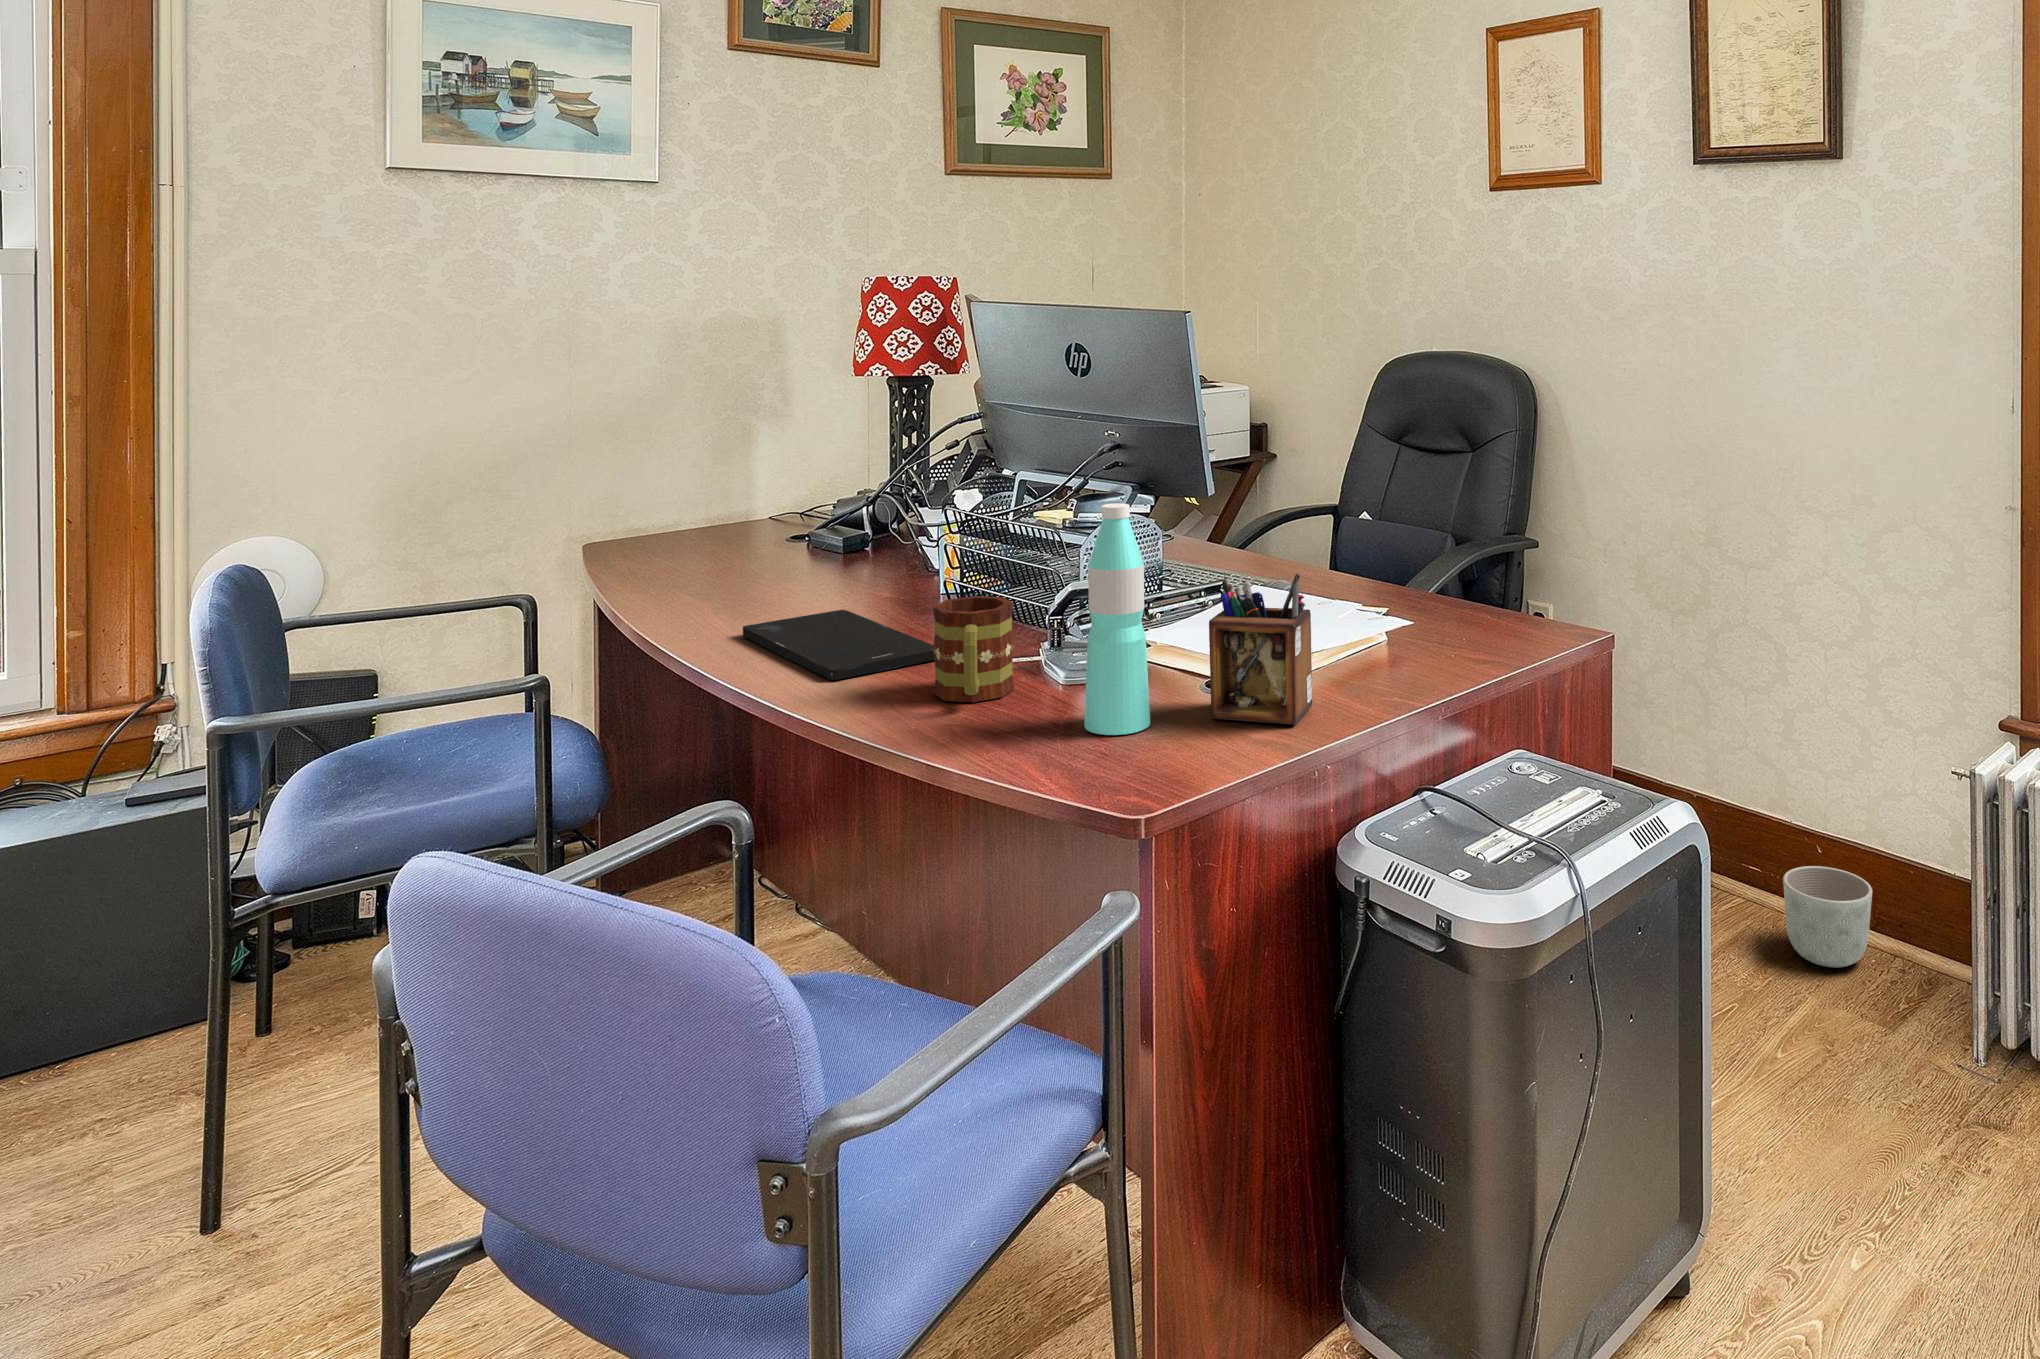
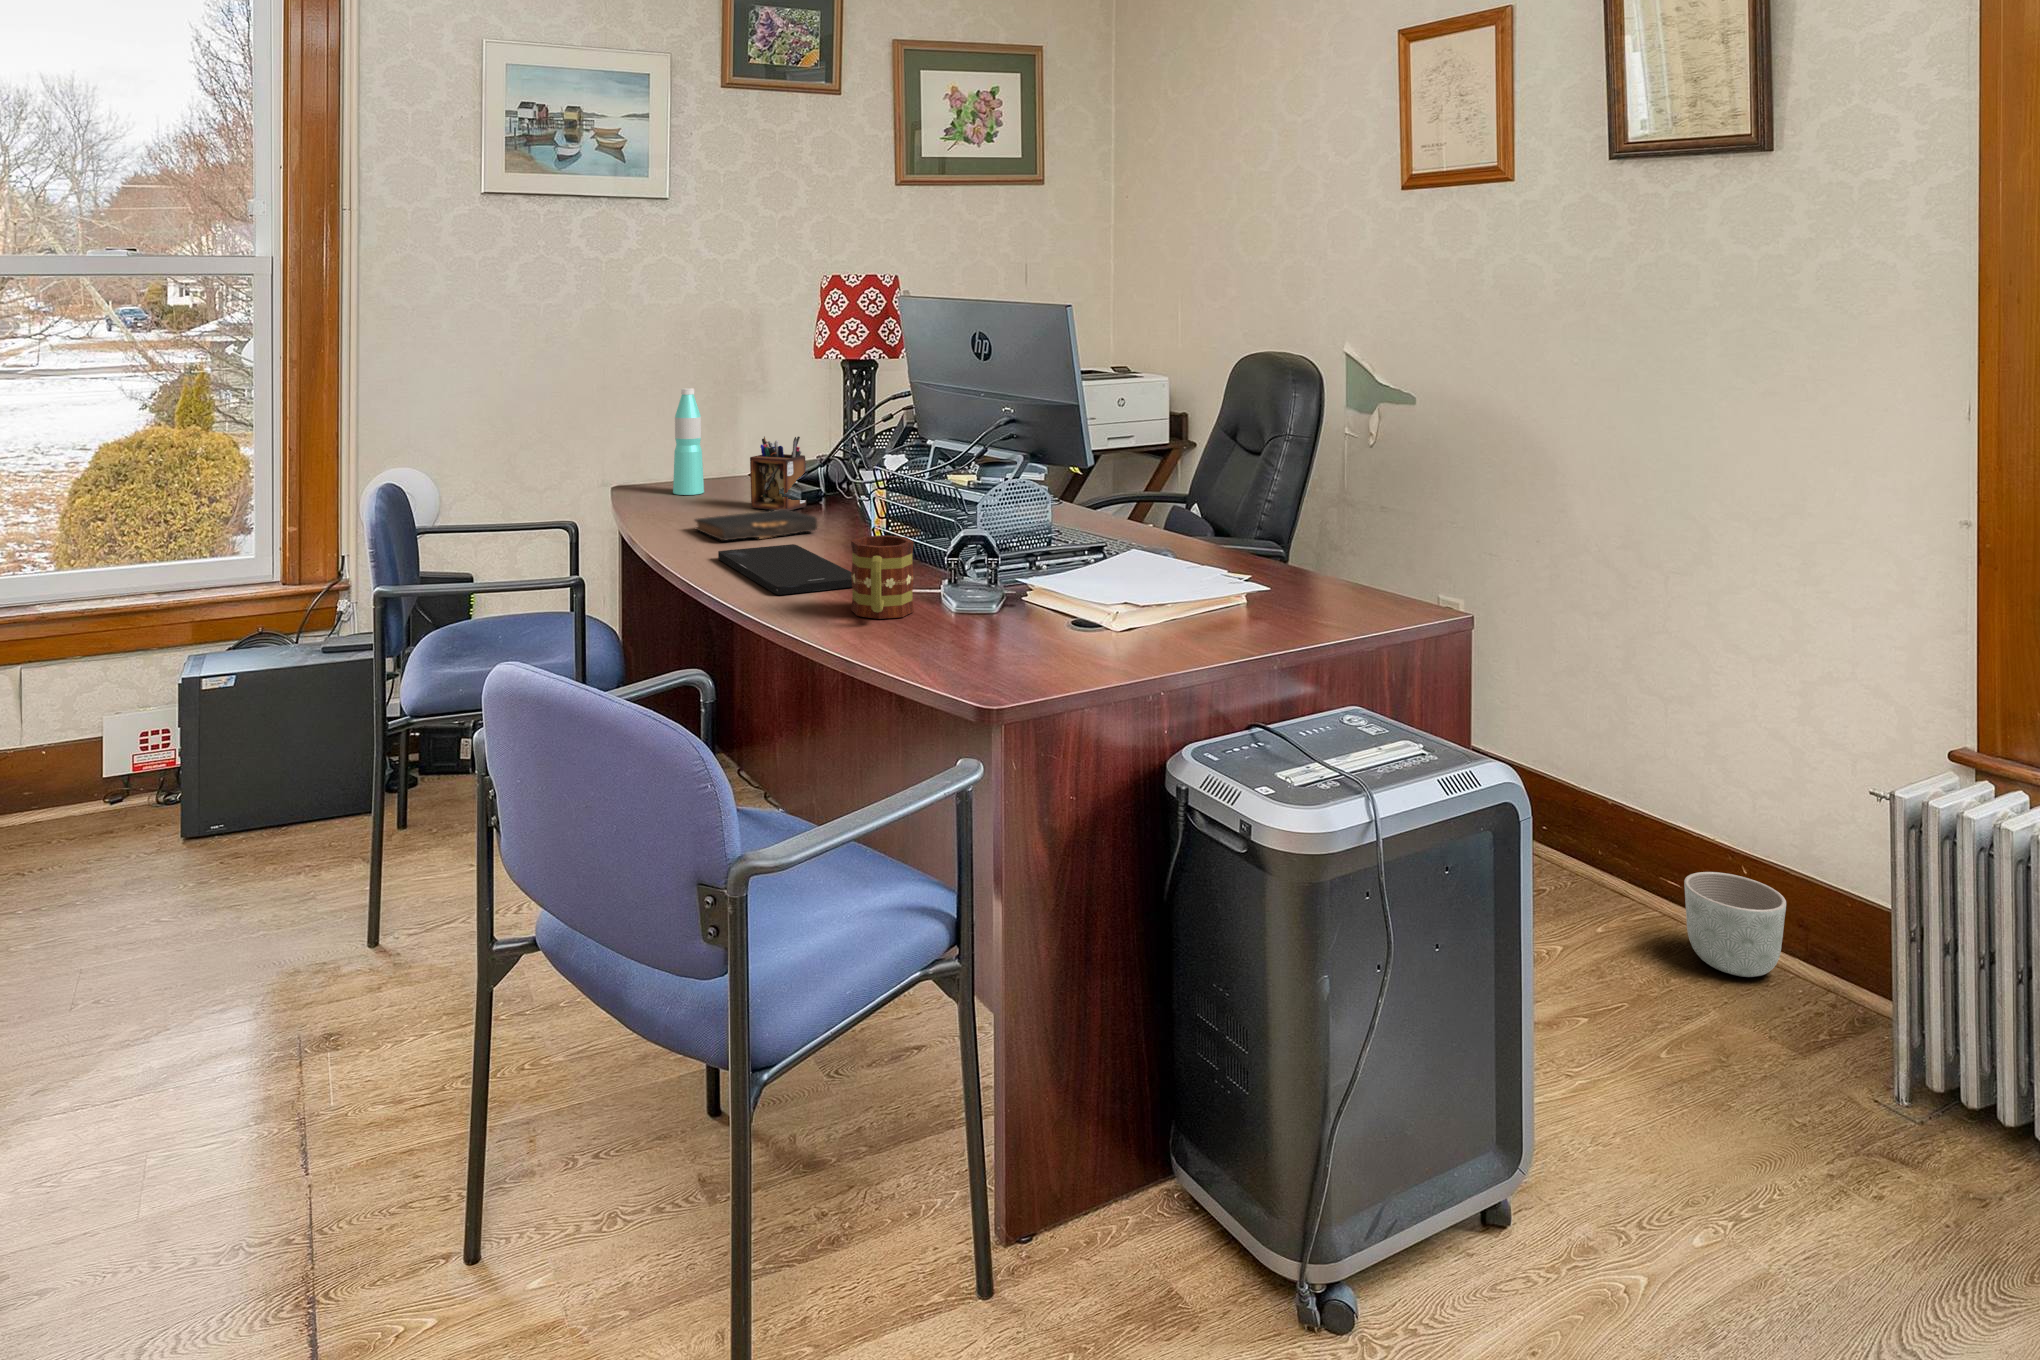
water bottle: present [1084,503,1150,735] -> present [673,388,704,495]
book: none [703,564,869,610] -> present [695,509,817,541]
desk organizer: present [1209,574,1312,725] -> present [750,436,806,510]

